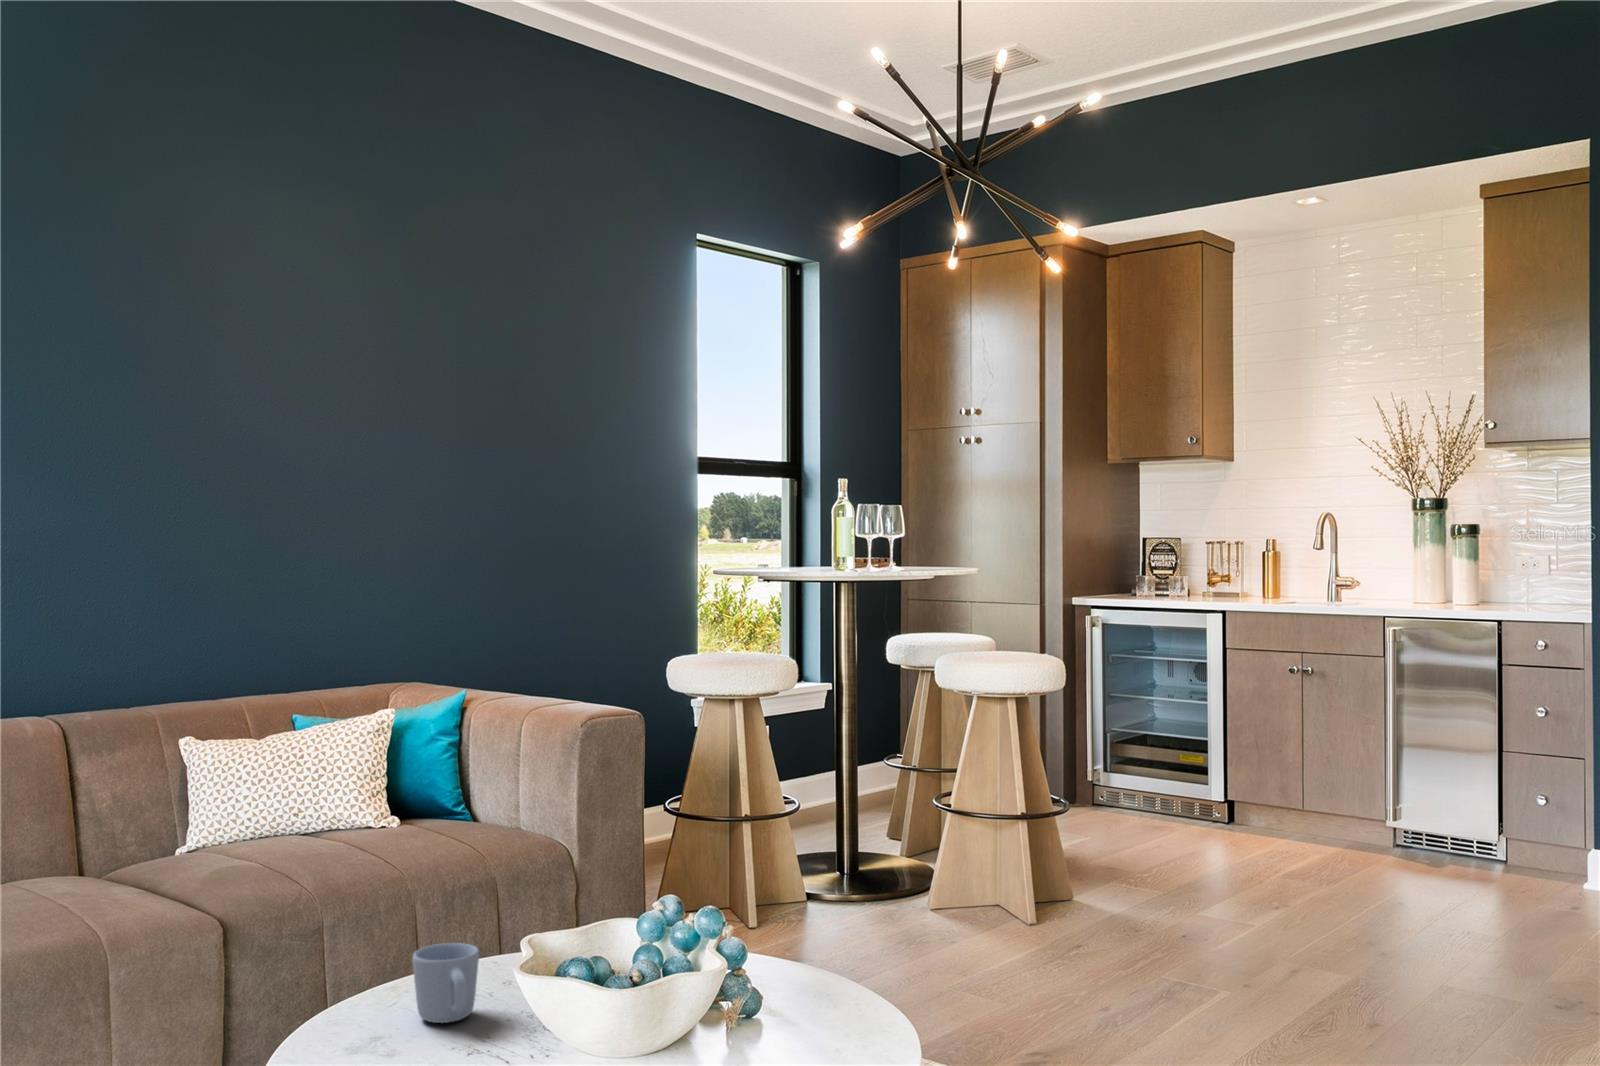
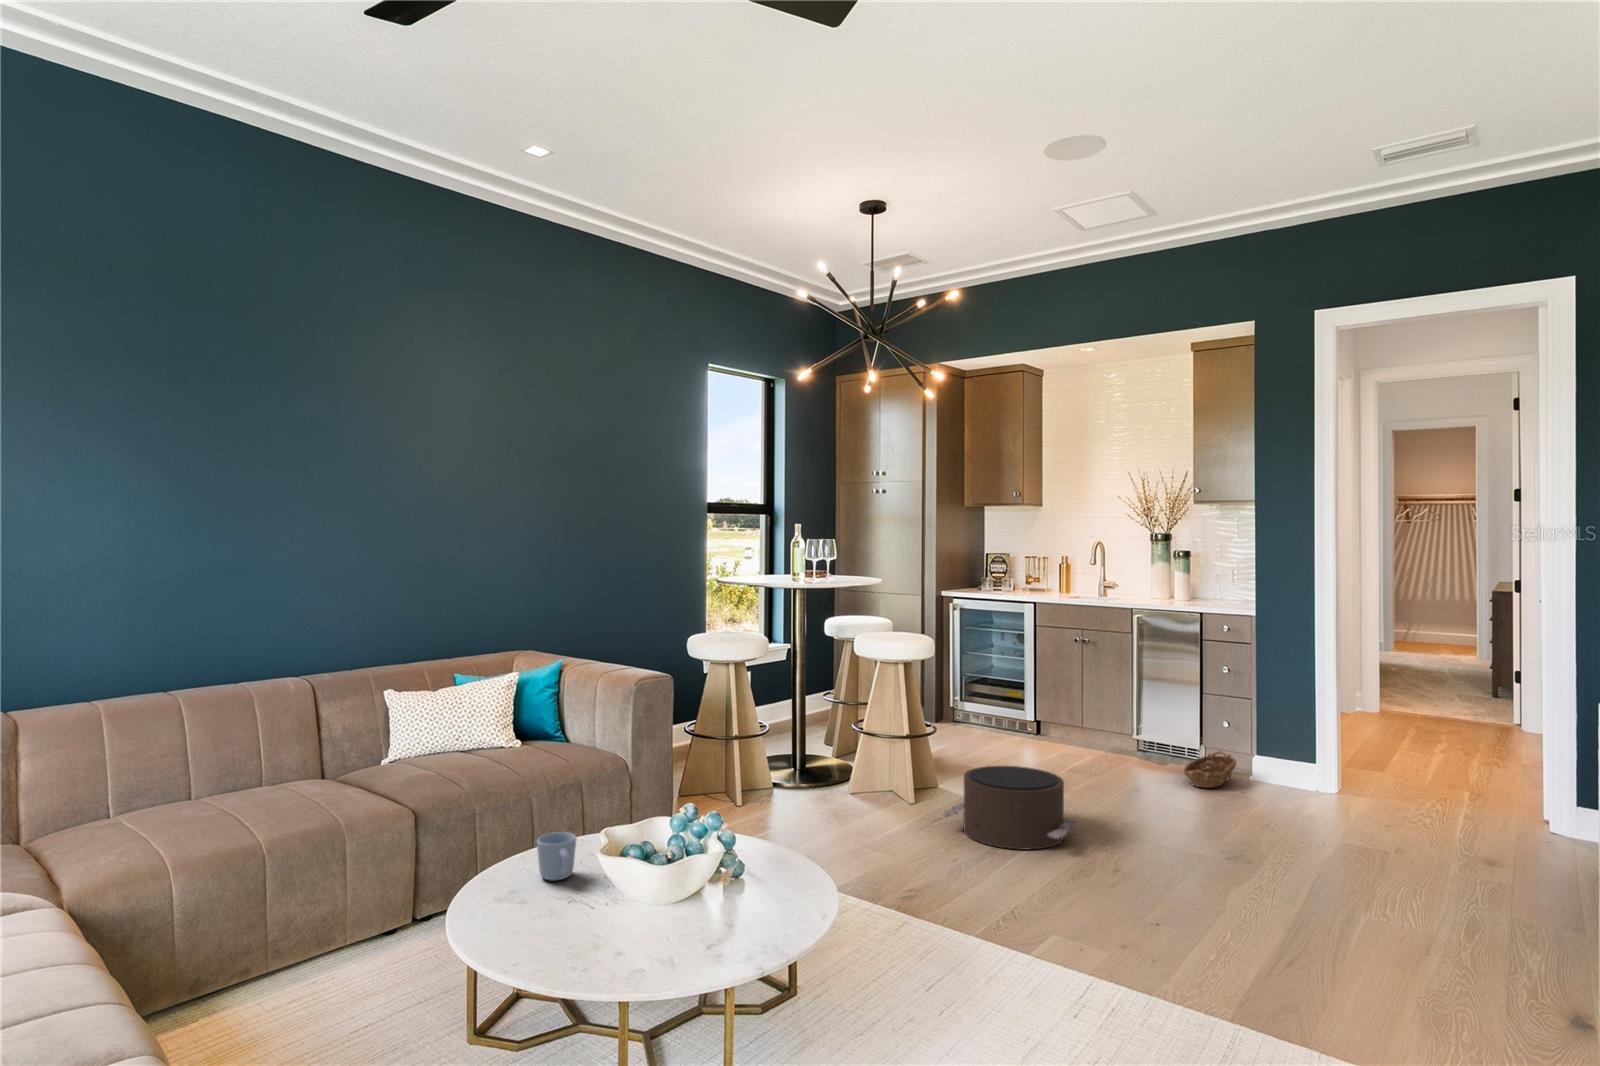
basket: none [1455,840,1573,910] -> present [1183,751,1236,788]
pouf: none [1085,861,1309,994] -> present [943,766,1076,850]

